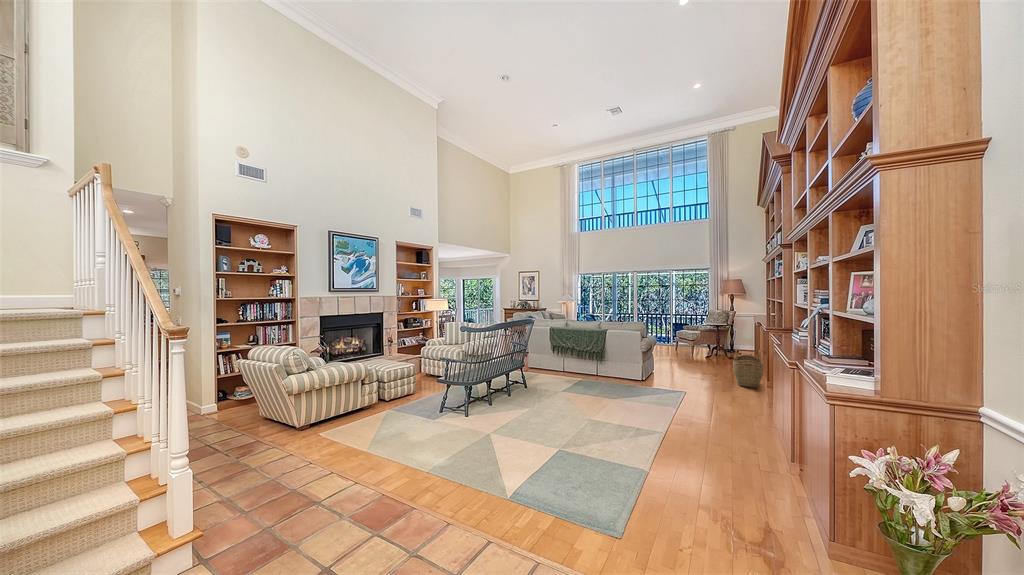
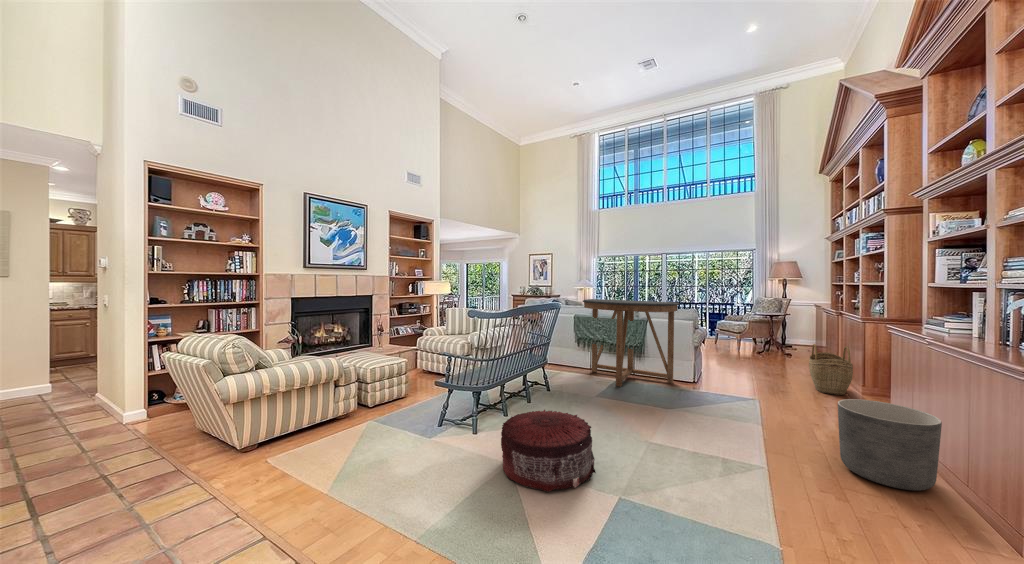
console table: none [556,314,632,384] -> present [583,299,680,387]
planter: none [718,386,777,444] -> present [838,399,942,491]
pouf: none [485,397,550,448] -> present [501,410,596,492]

